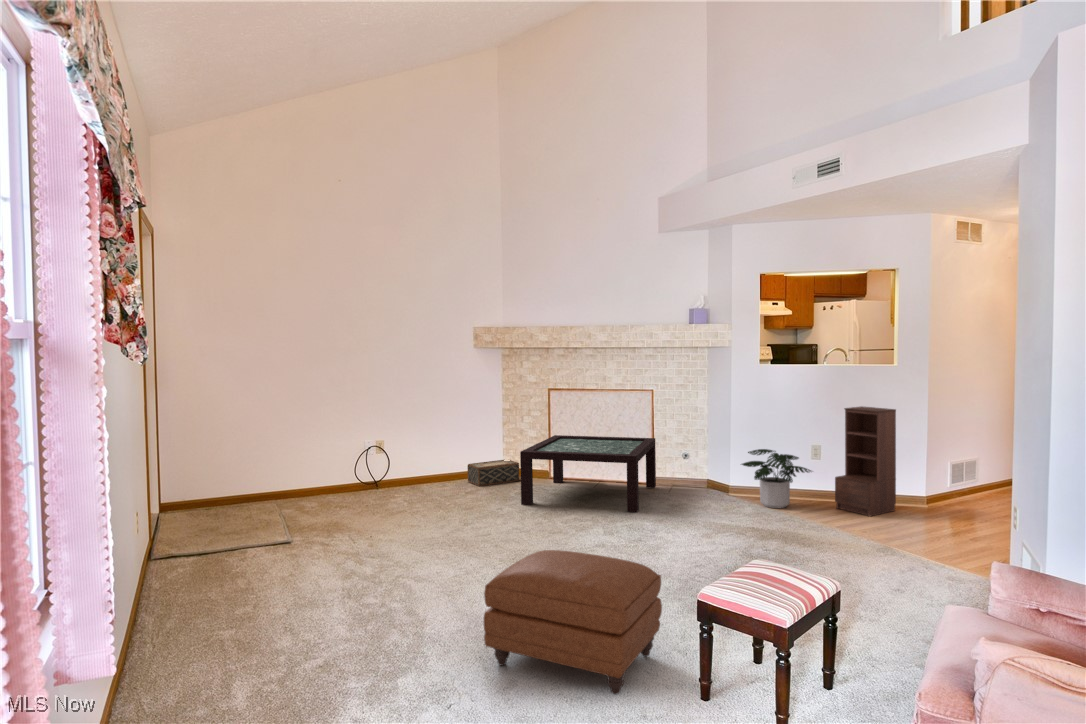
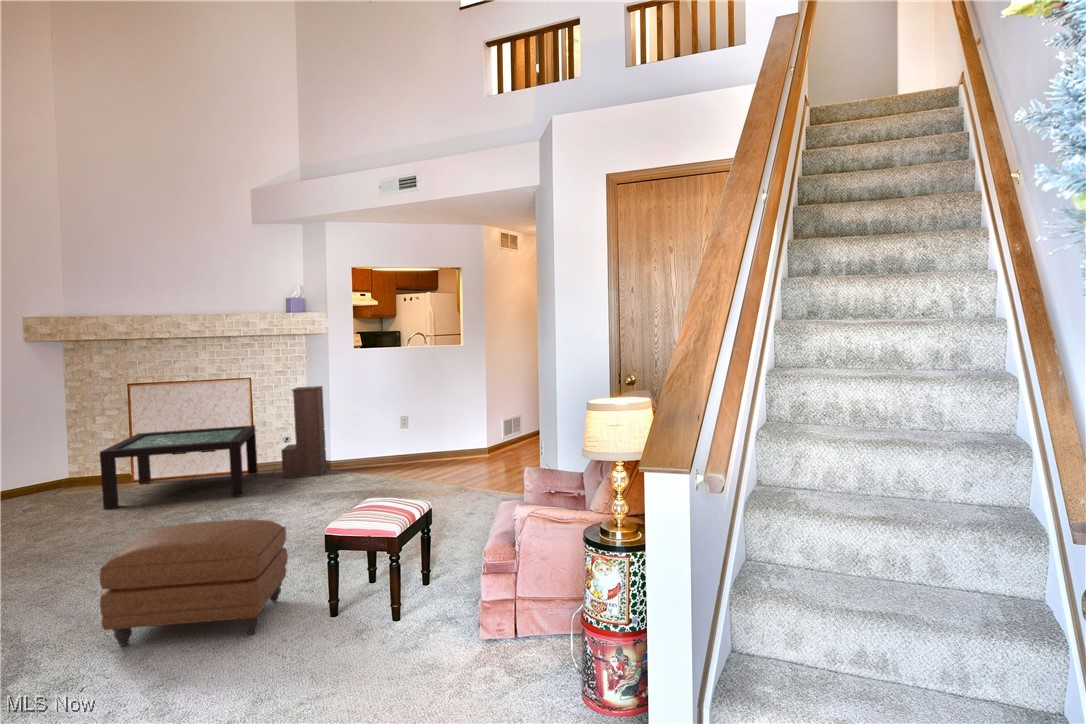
bookshelf: present [835,407,896,516] -> present [281,386,326,478]
potted plant: present [742,449,811,508] -> none [340,424,404,474]
woven basket: present [468,460,519,486] -> none [20,467,94,500]

